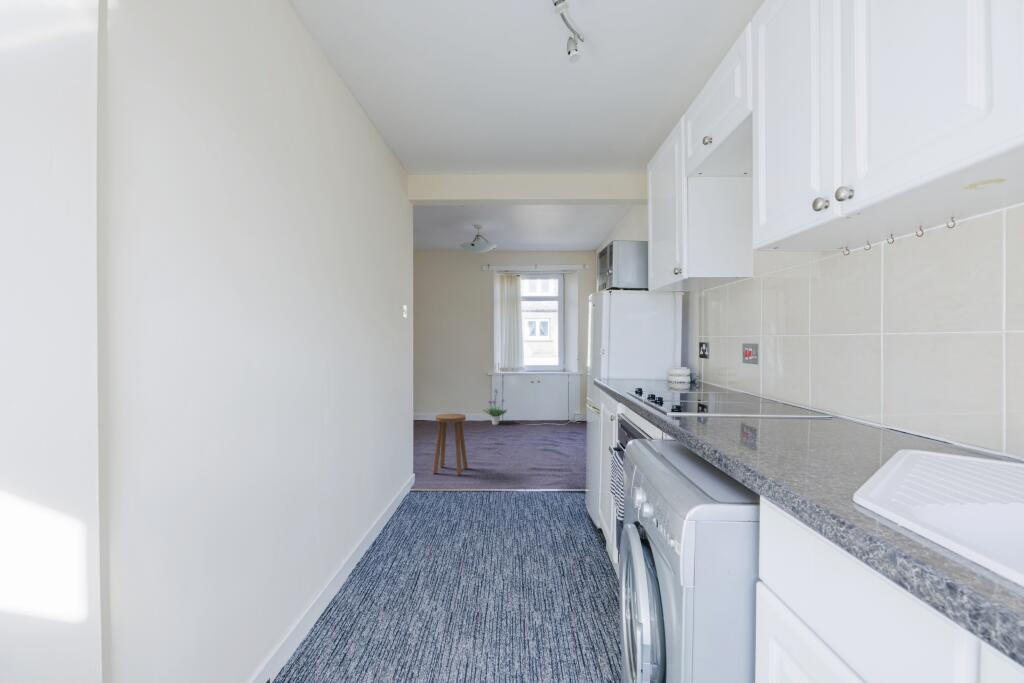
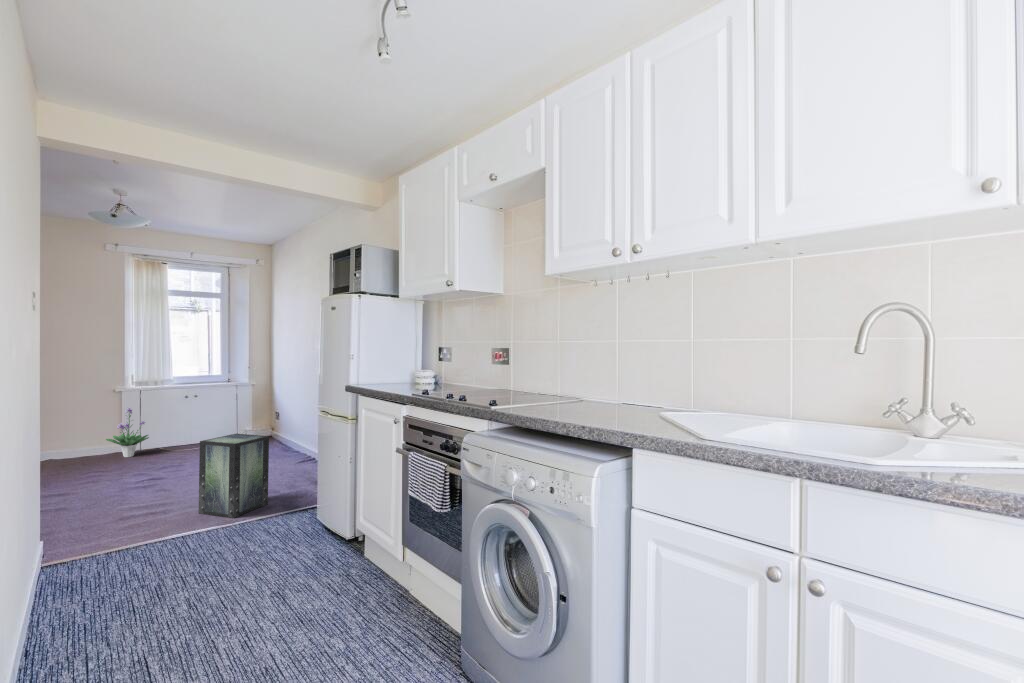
stool: present [433,414,468,475] -> none [64,445,124,537]
storage box: none [510,416,558,485] -> present [199,434,269,518]

